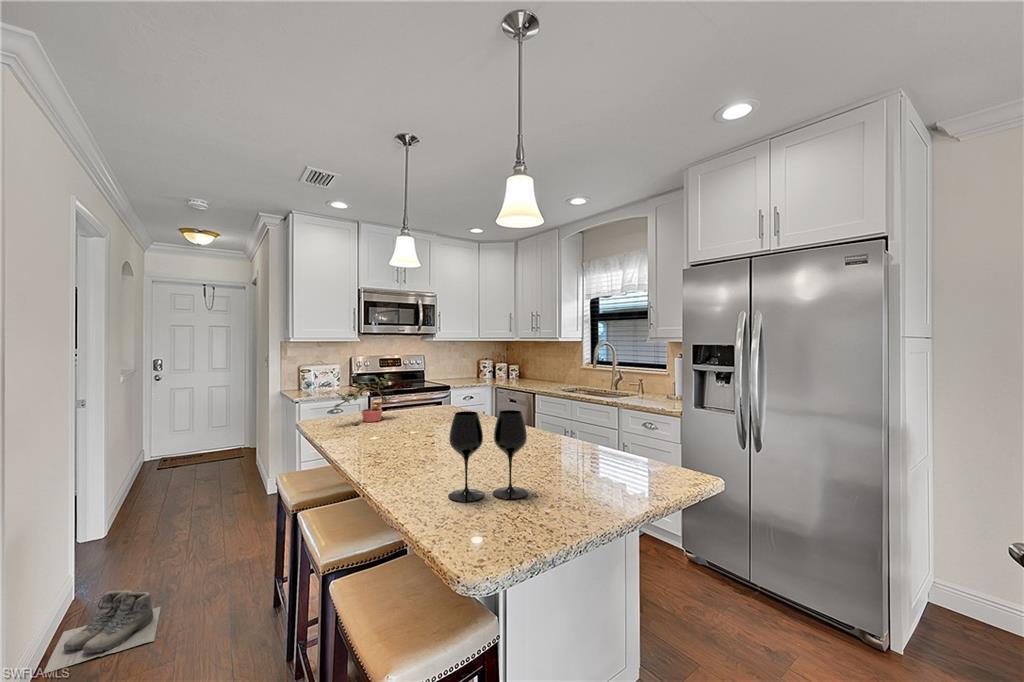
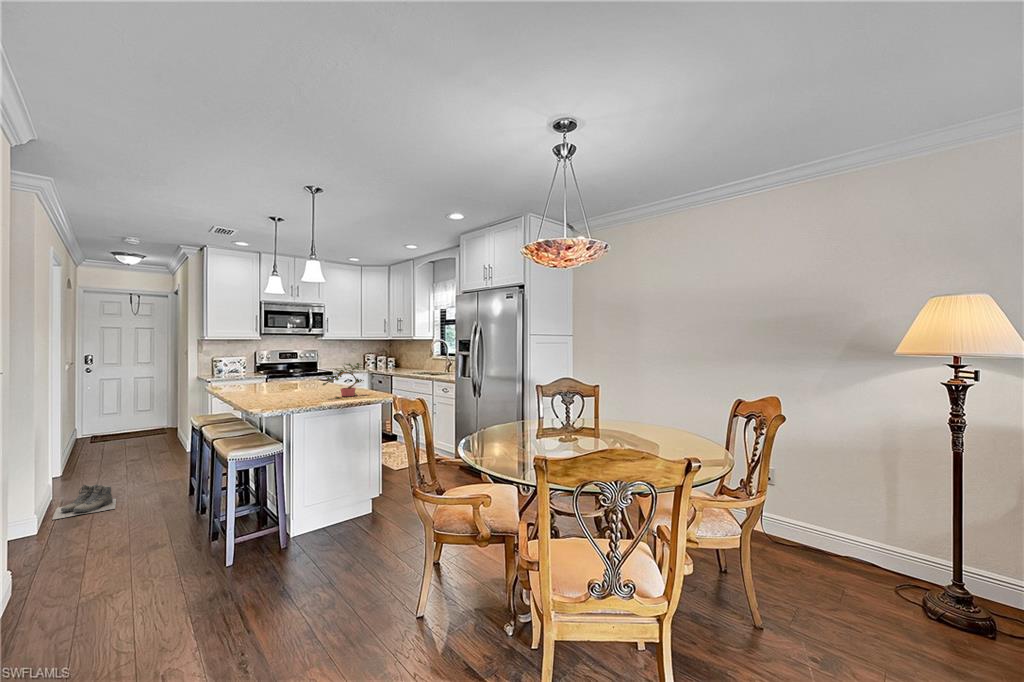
potted plant: present [334,374,393,425] -> present [322,363,364,398]
wine glass: present [448,410,528,502] -> none [262,366,298,402]

